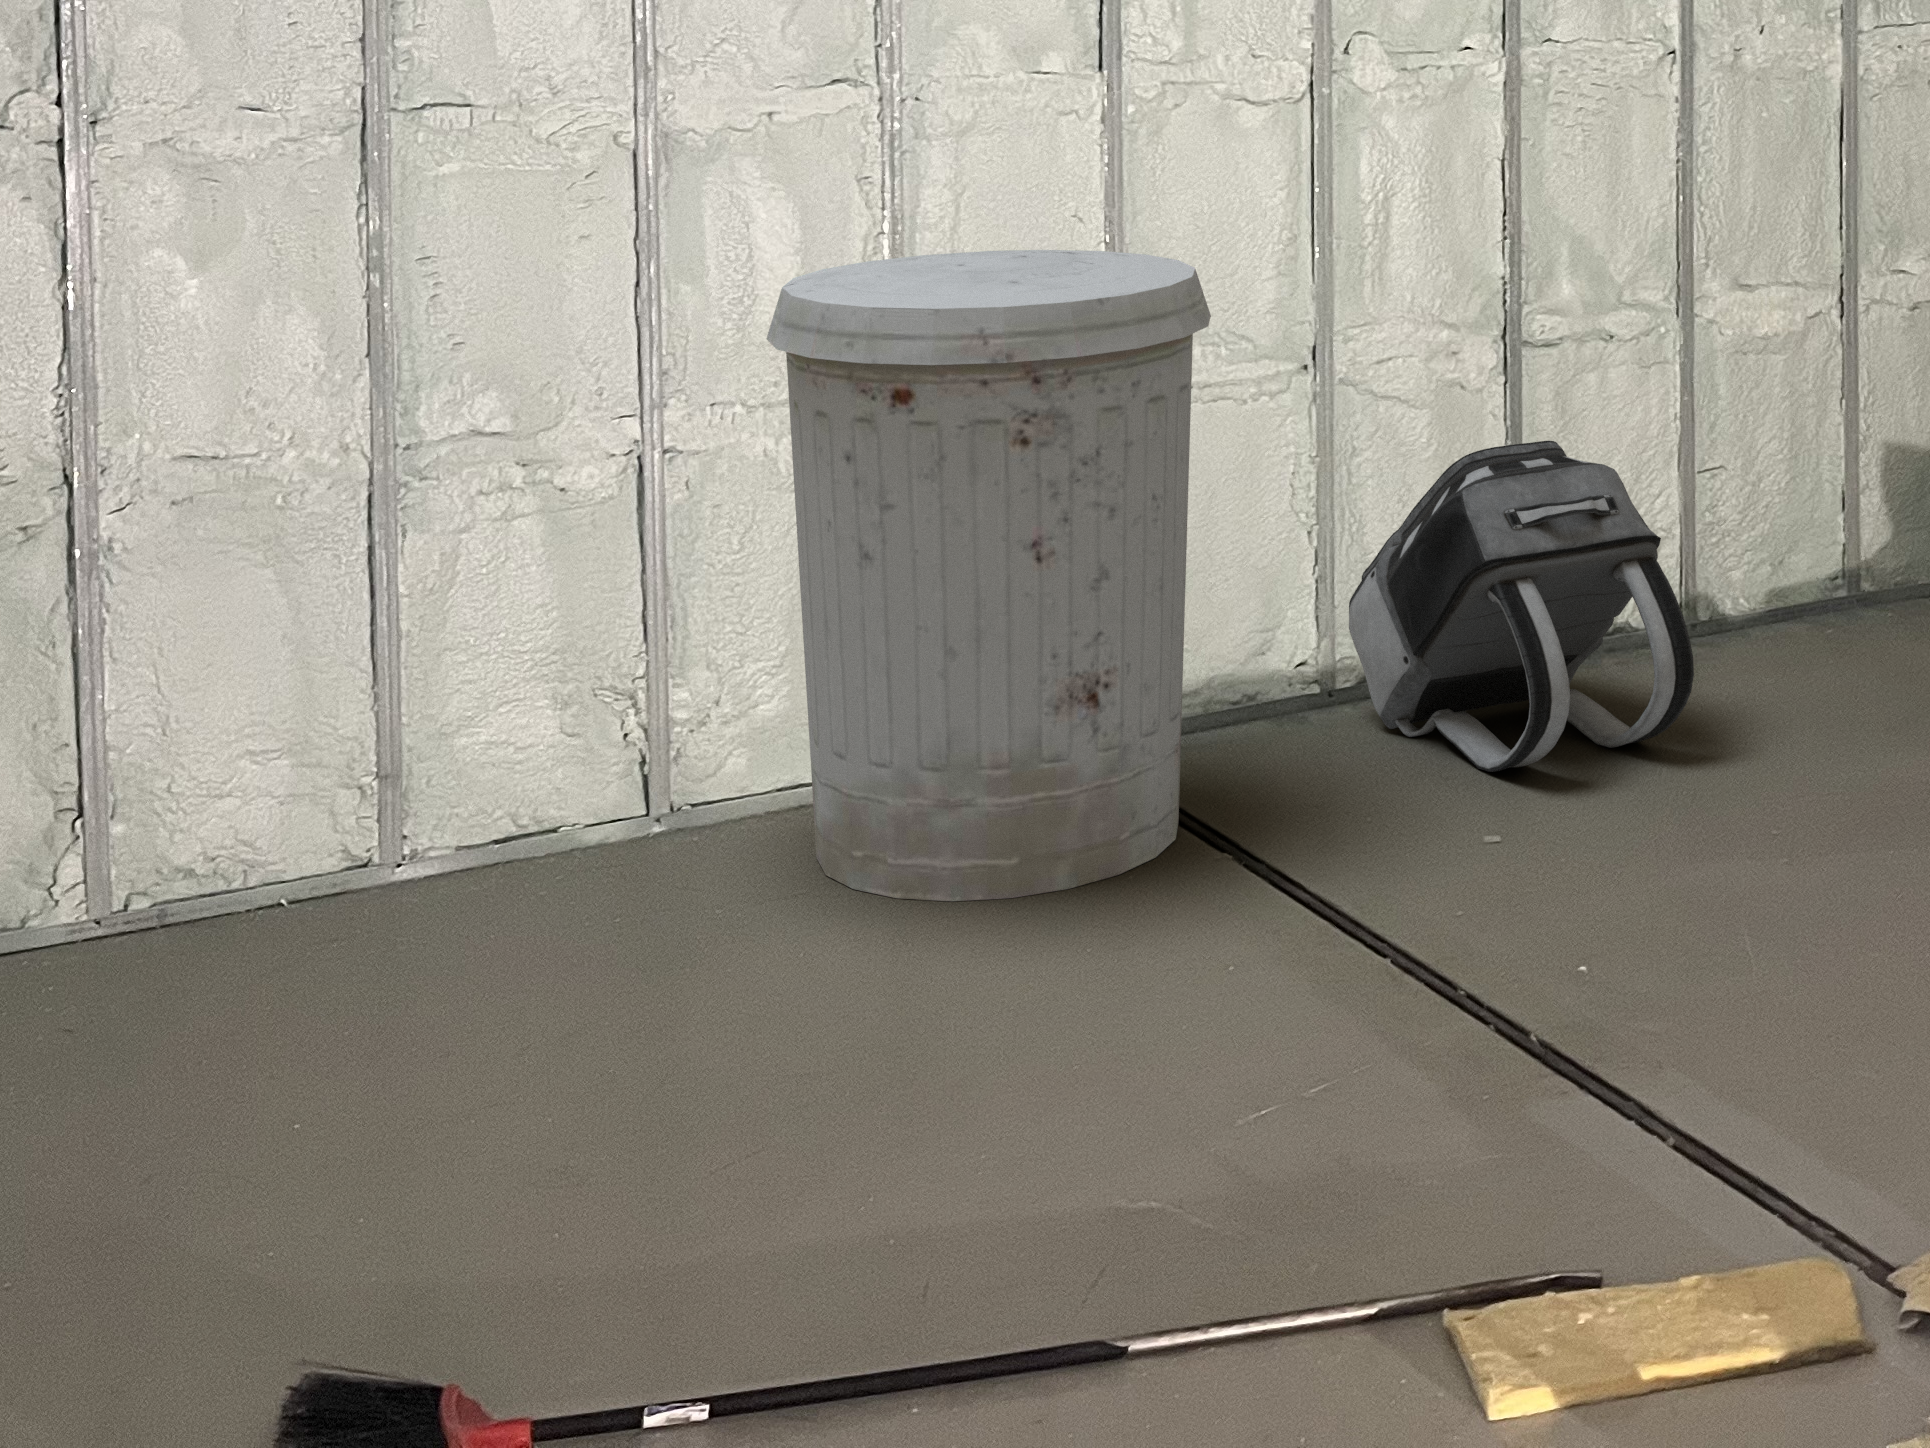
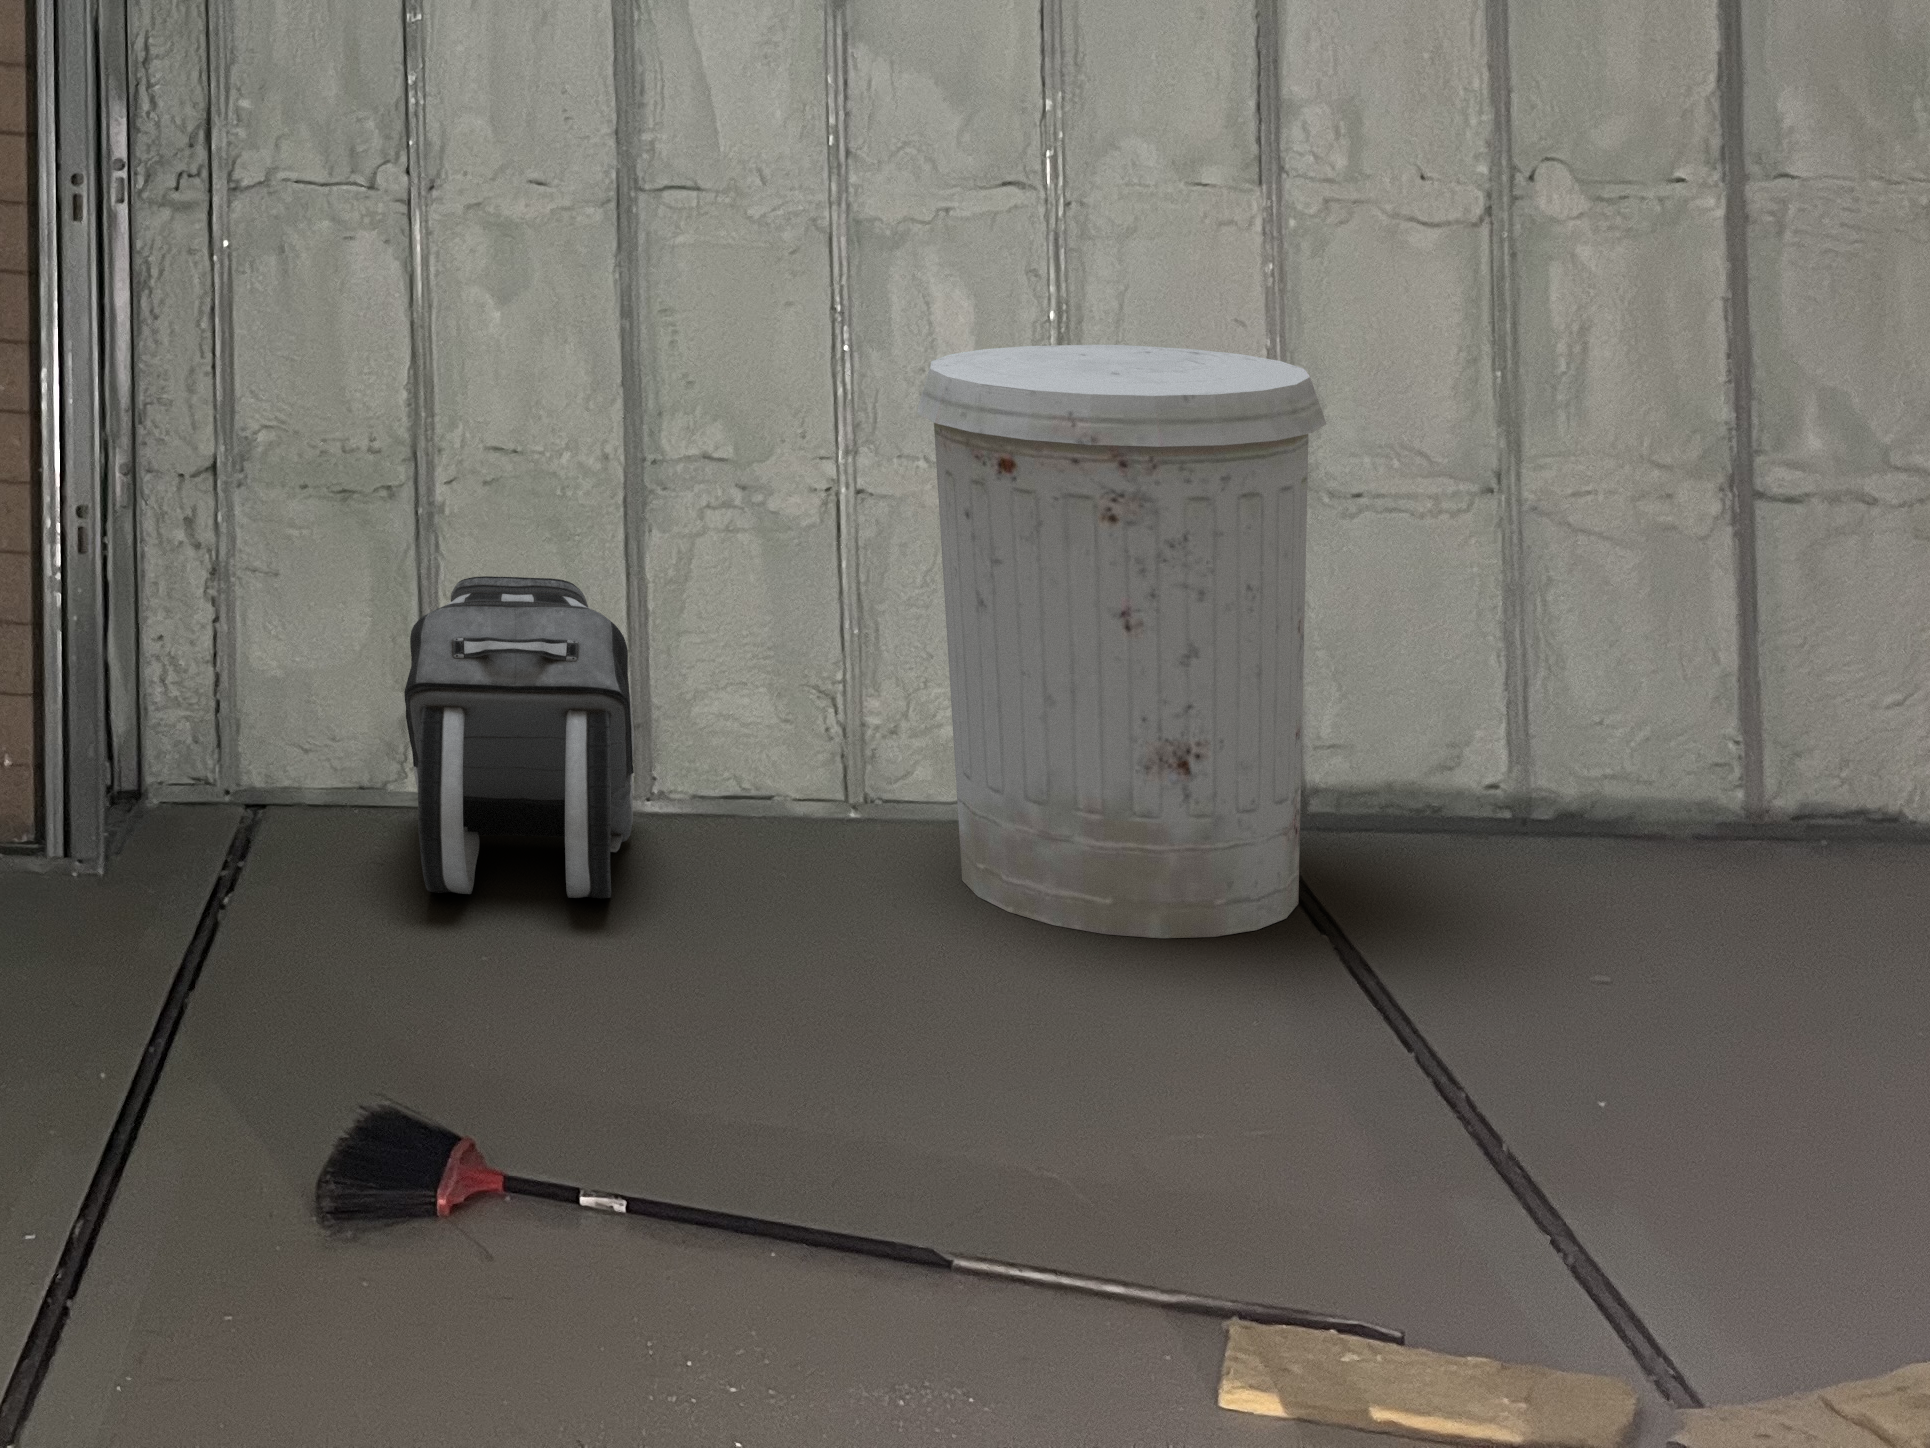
backpack: present [1349,441,1694,772] -> present [404,576,634,899]

